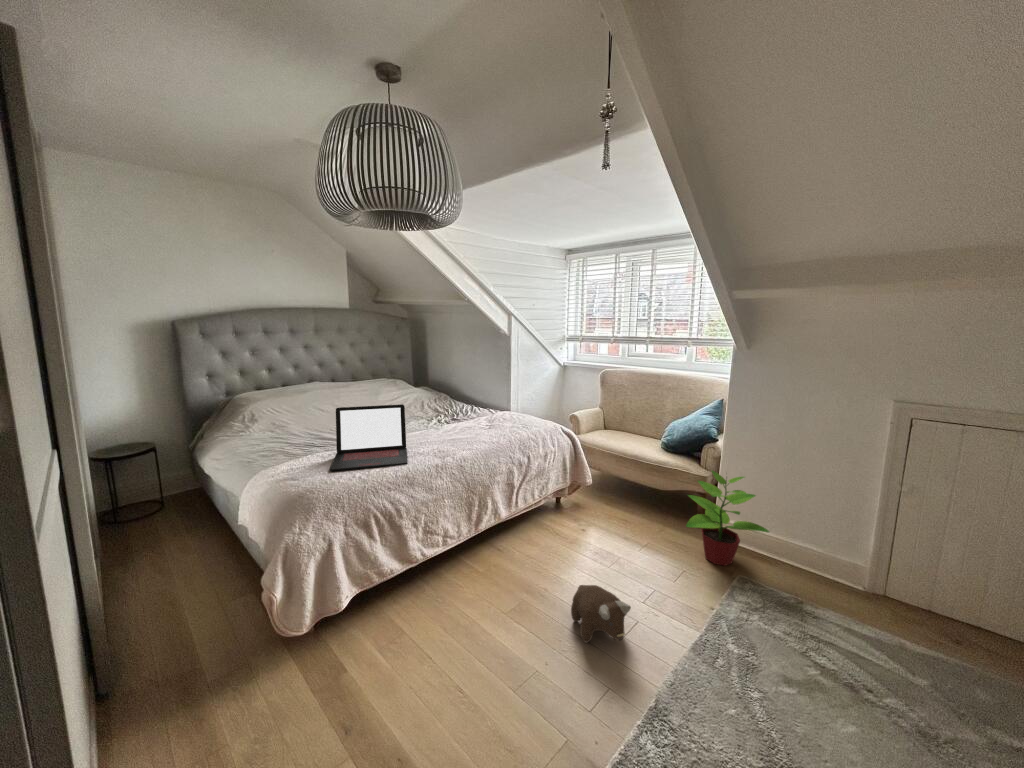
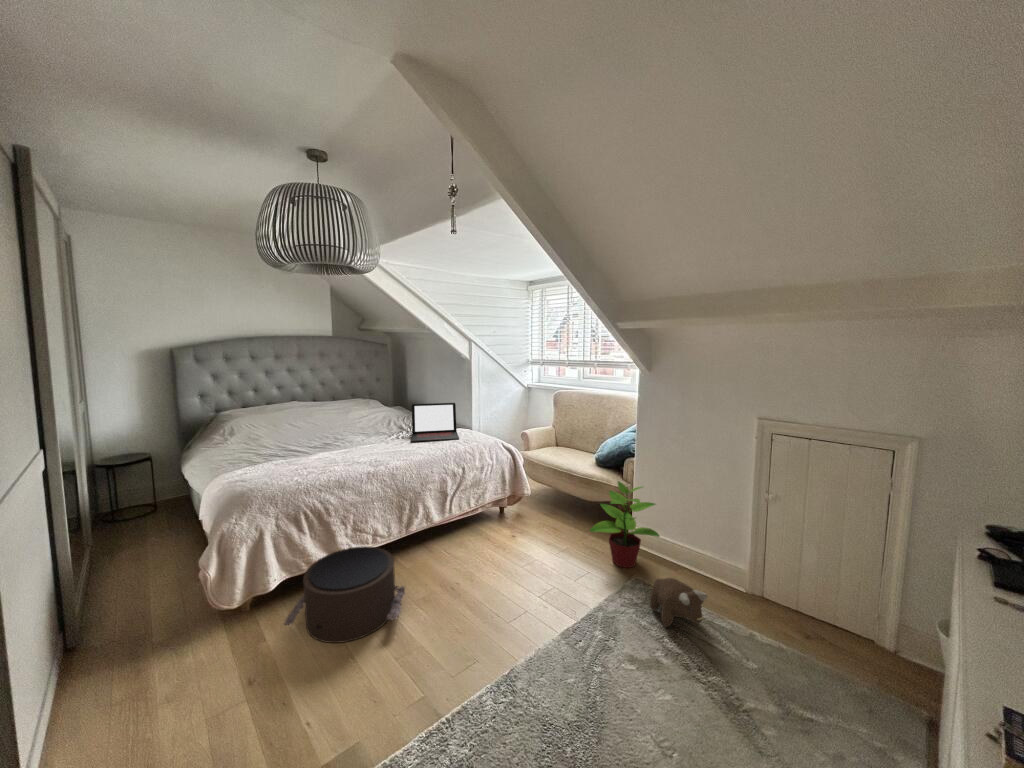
laptop: present [330,404,408,471] -> present [411,403,459,442]
pouf: none [368,552,502,672] -> present [284,546,405,643]
plush toy: present [571,585,631,642] -> present [650,578,707,627]

